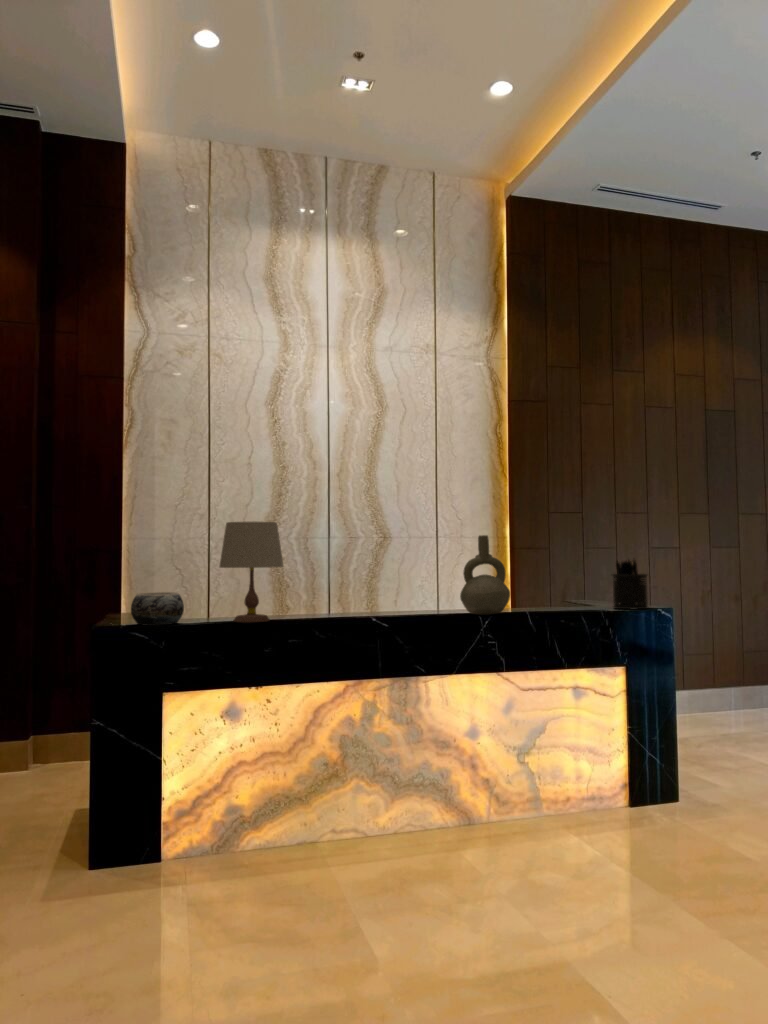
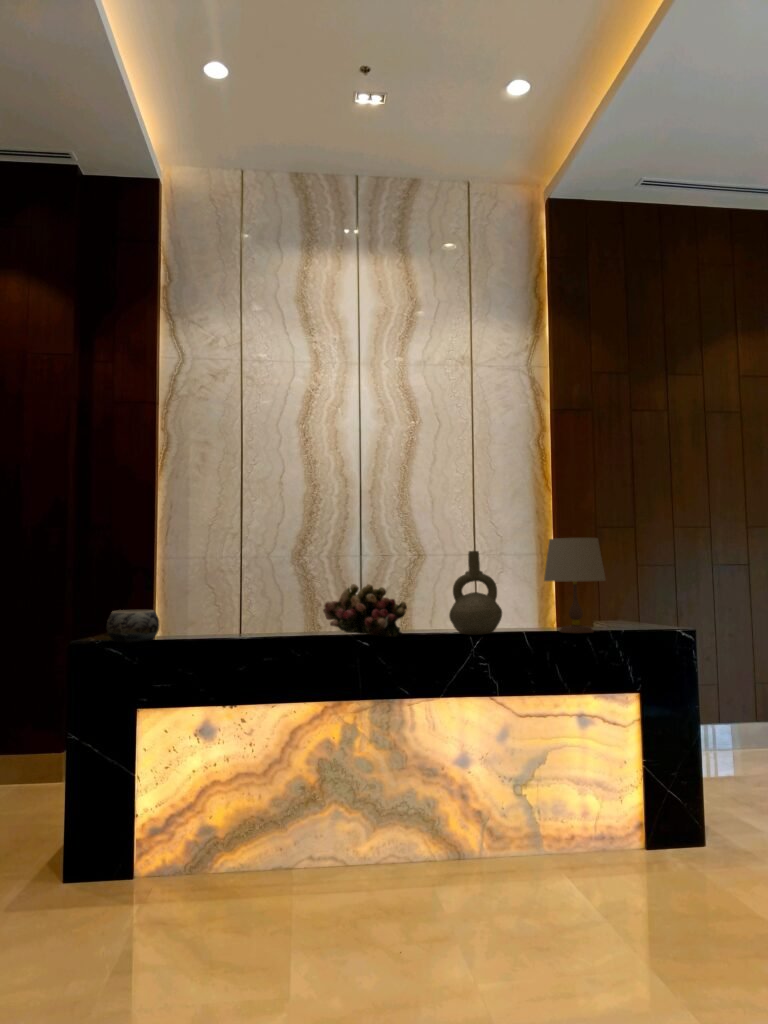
table lamp: present [220,522,283,623] -> present [544,538,606,633]
pen holder: present [613,560,648,609] -> none [627,573,669,631]
flower arrangement: none [343,567,424,618] -> present [323,584,407,637]

